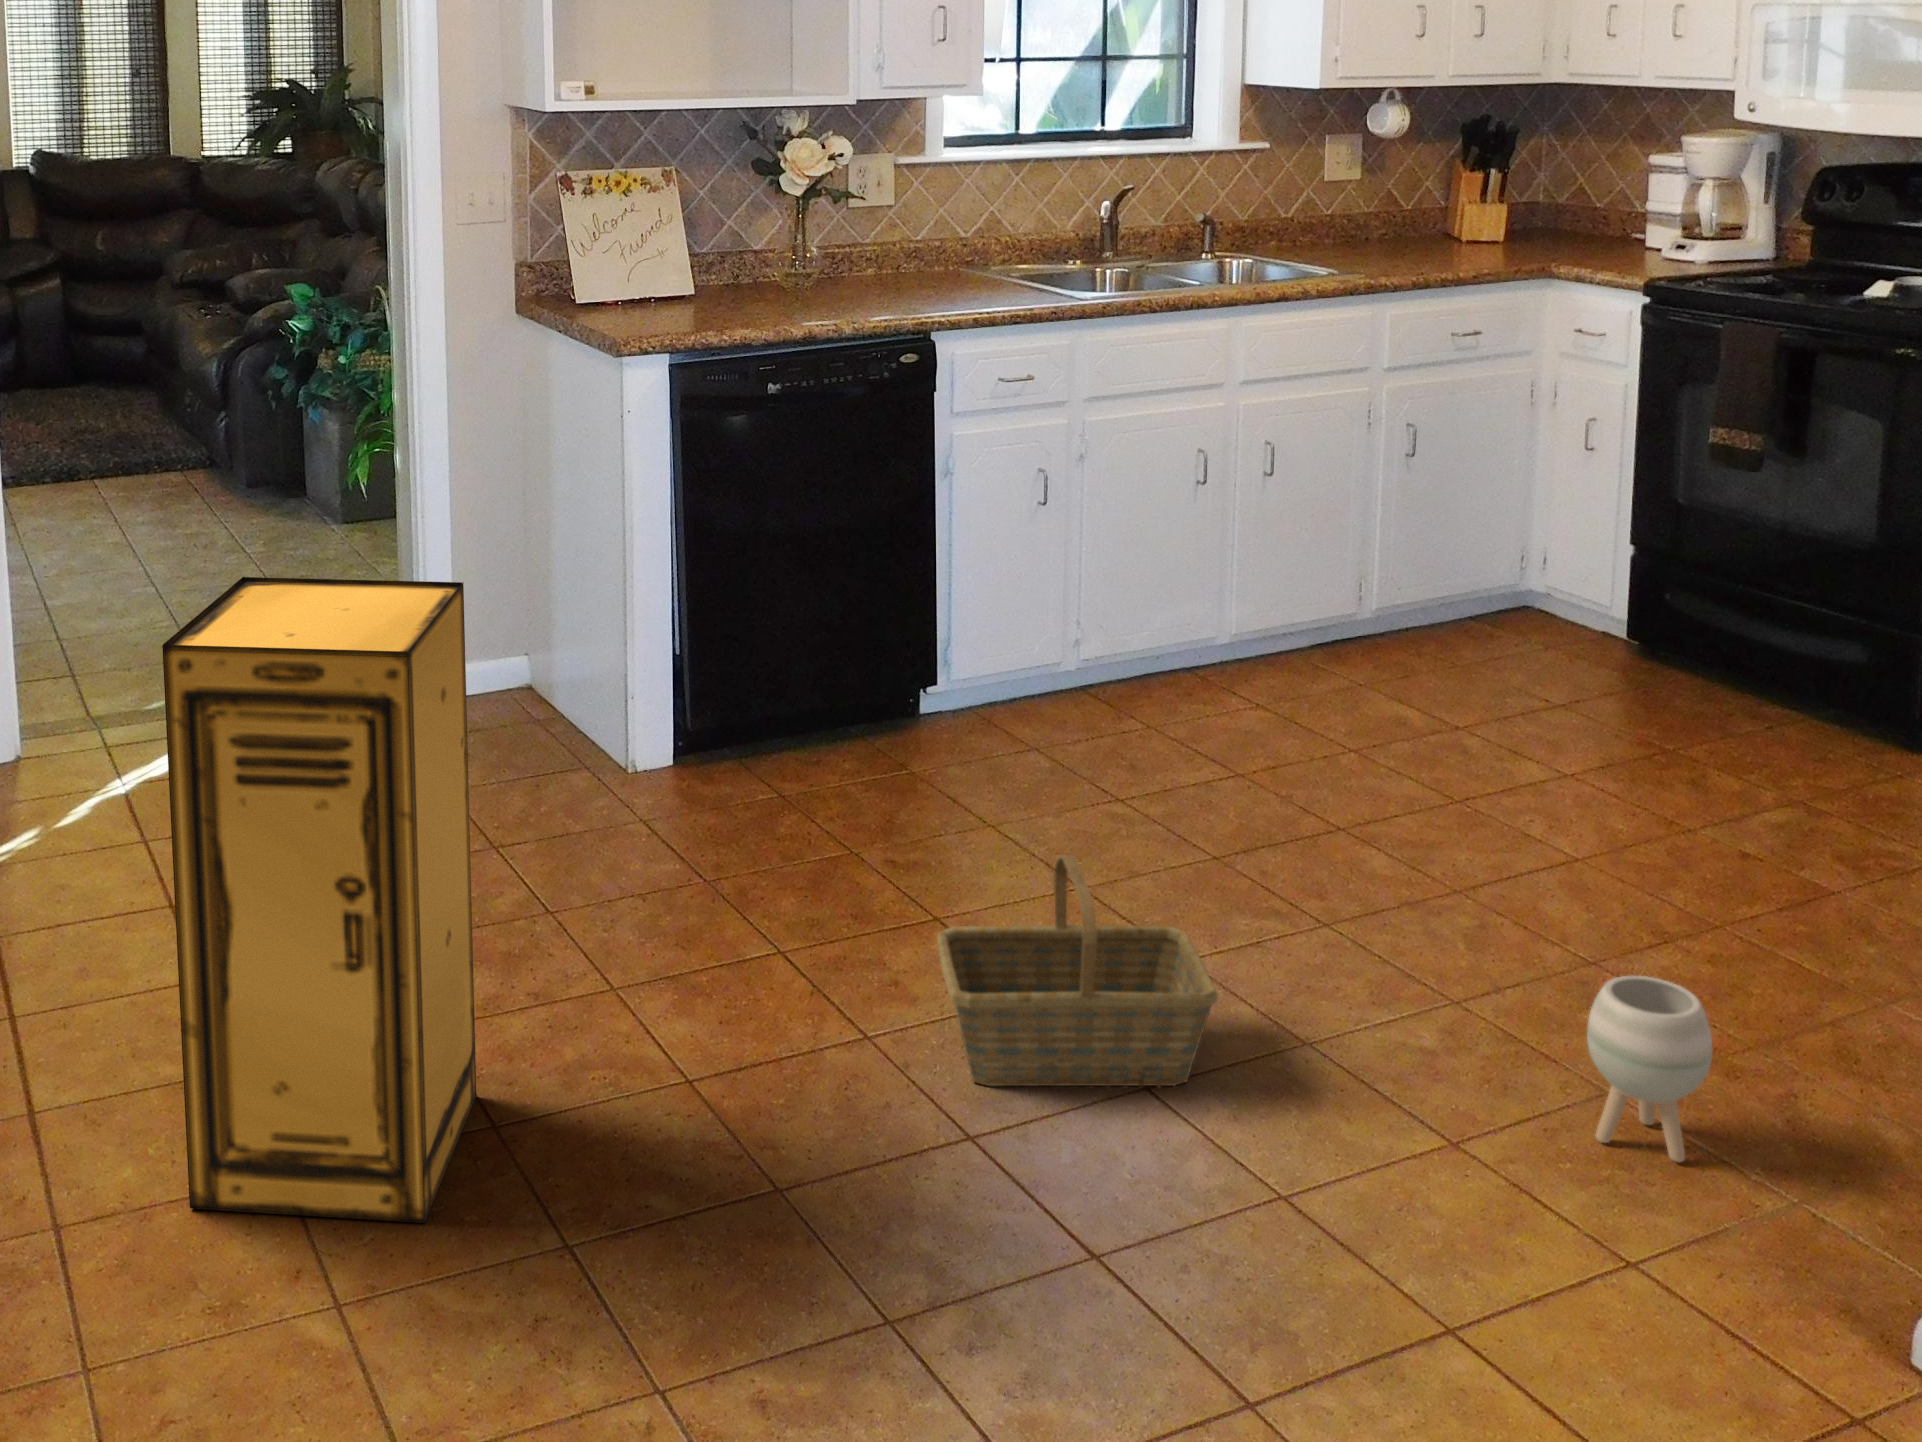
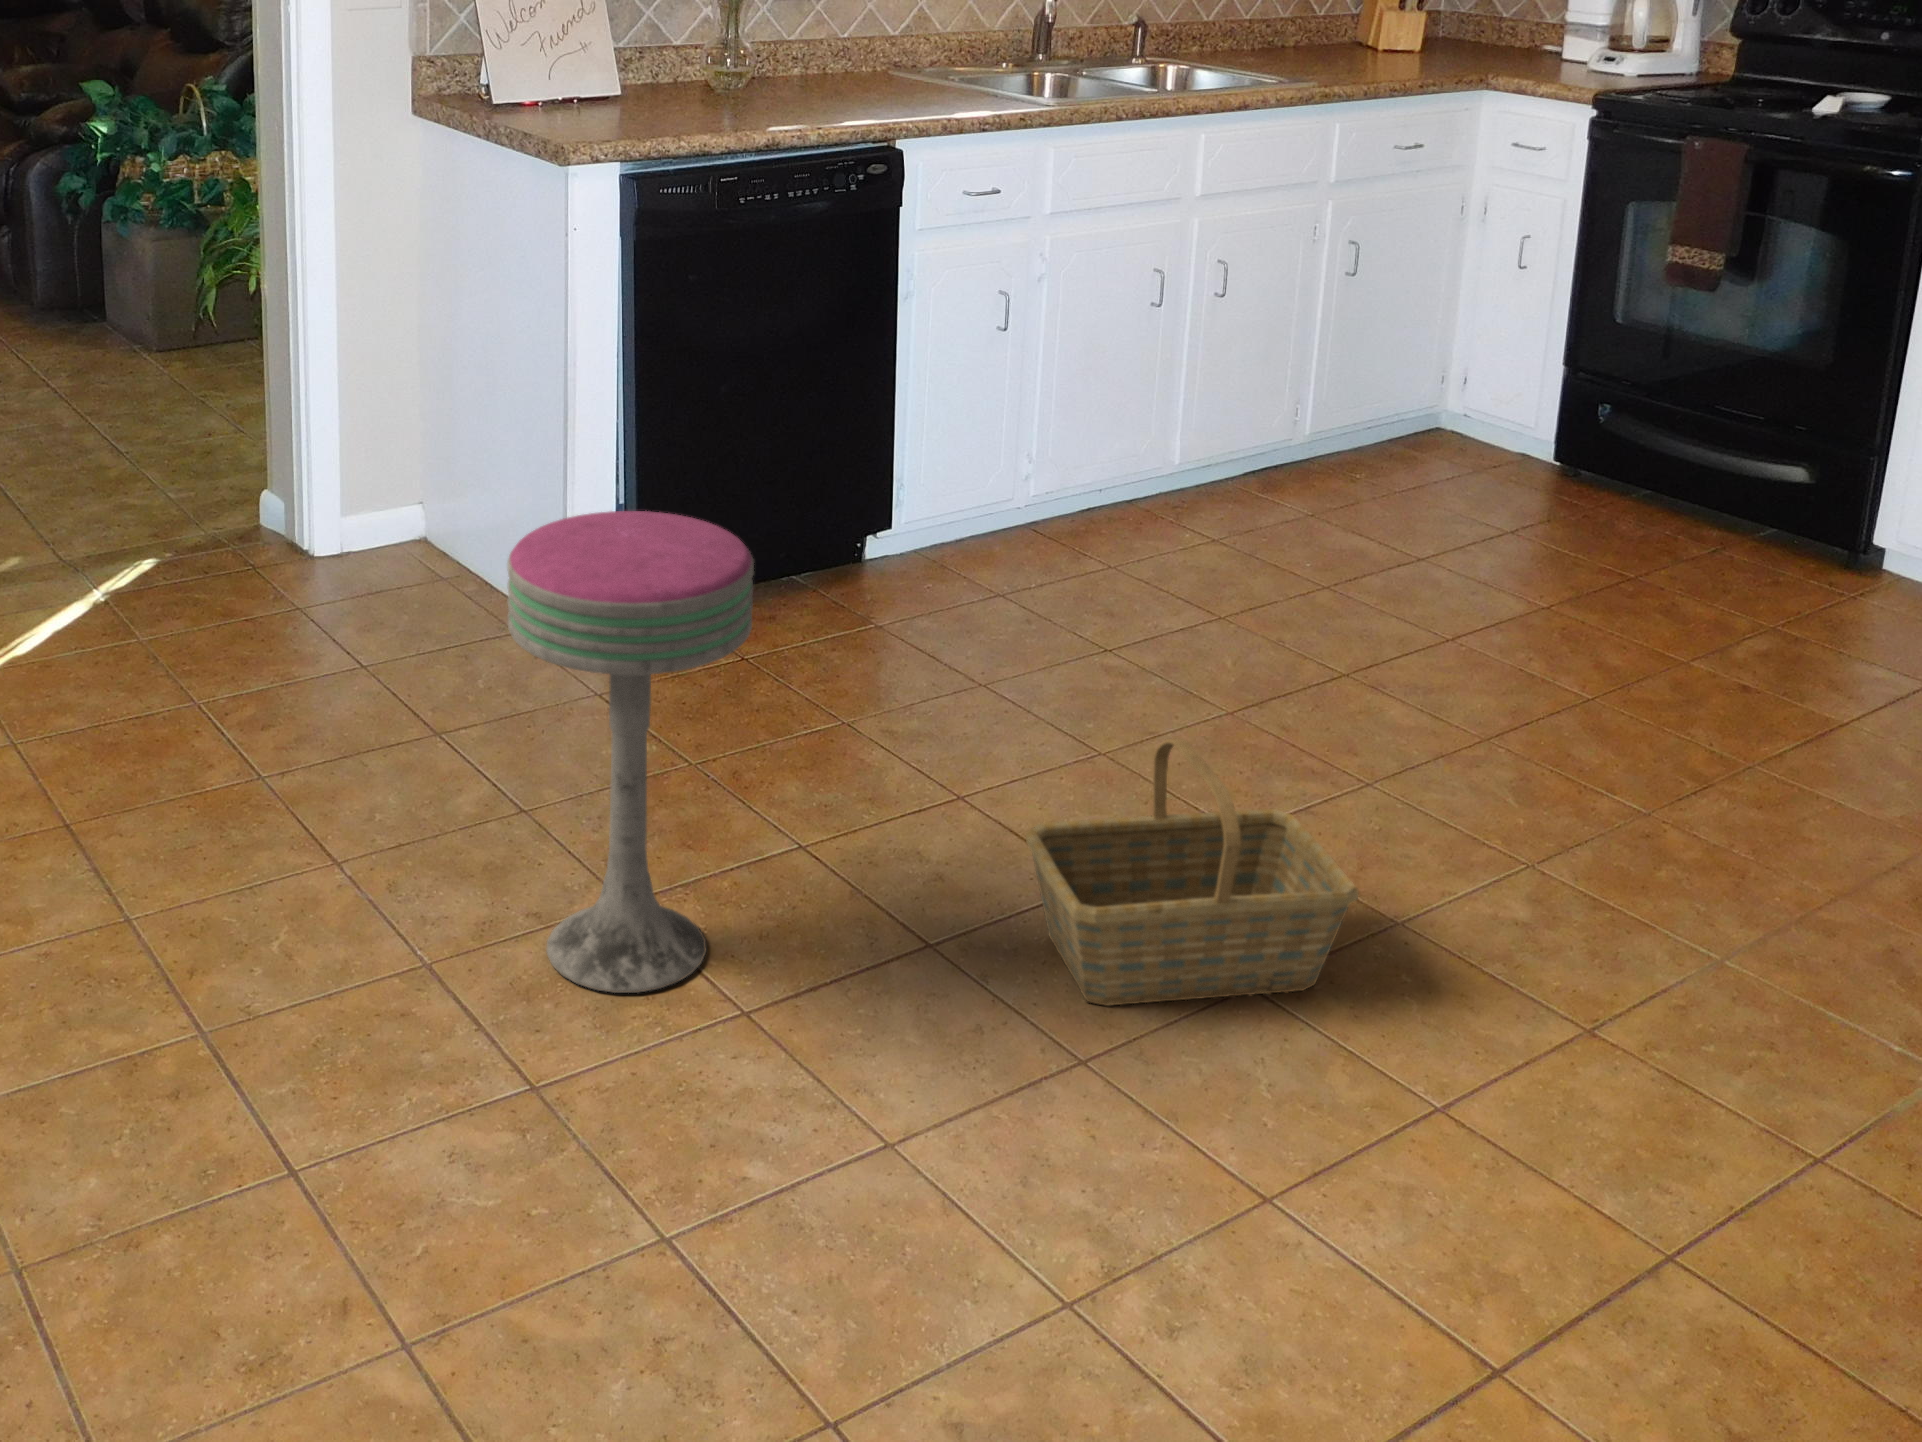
storage cabinet: present [162,577,476,1223] -> none [171,452,521,1250]
bar stool: none [482,641,686,1051] -> present [507,511,754,993]
planter: present [1587,976,1712,1162] -> none [1751,848,1891,1045]

